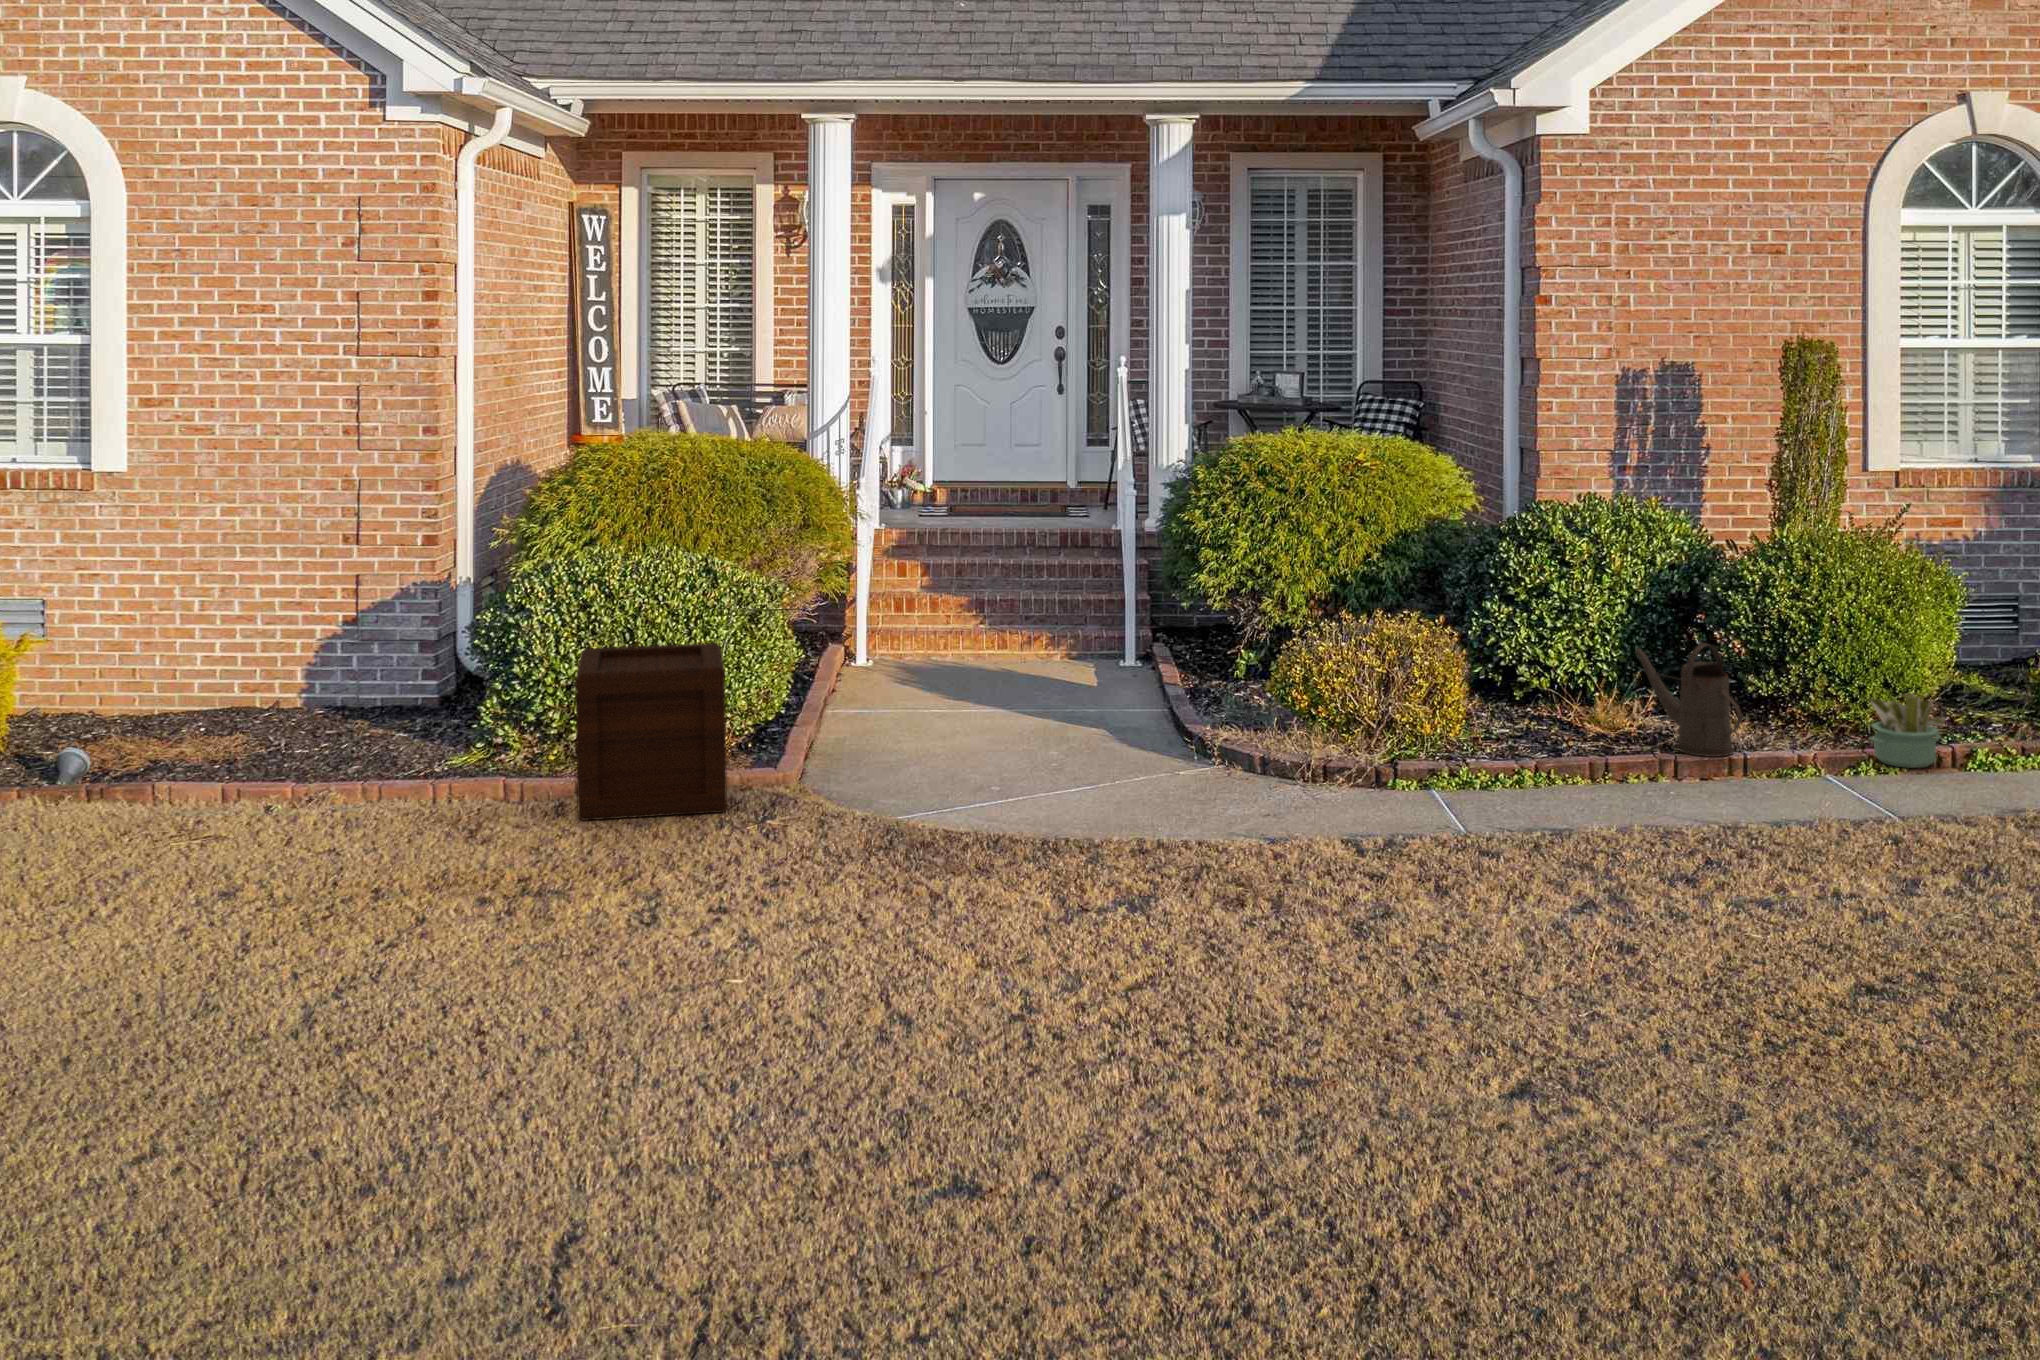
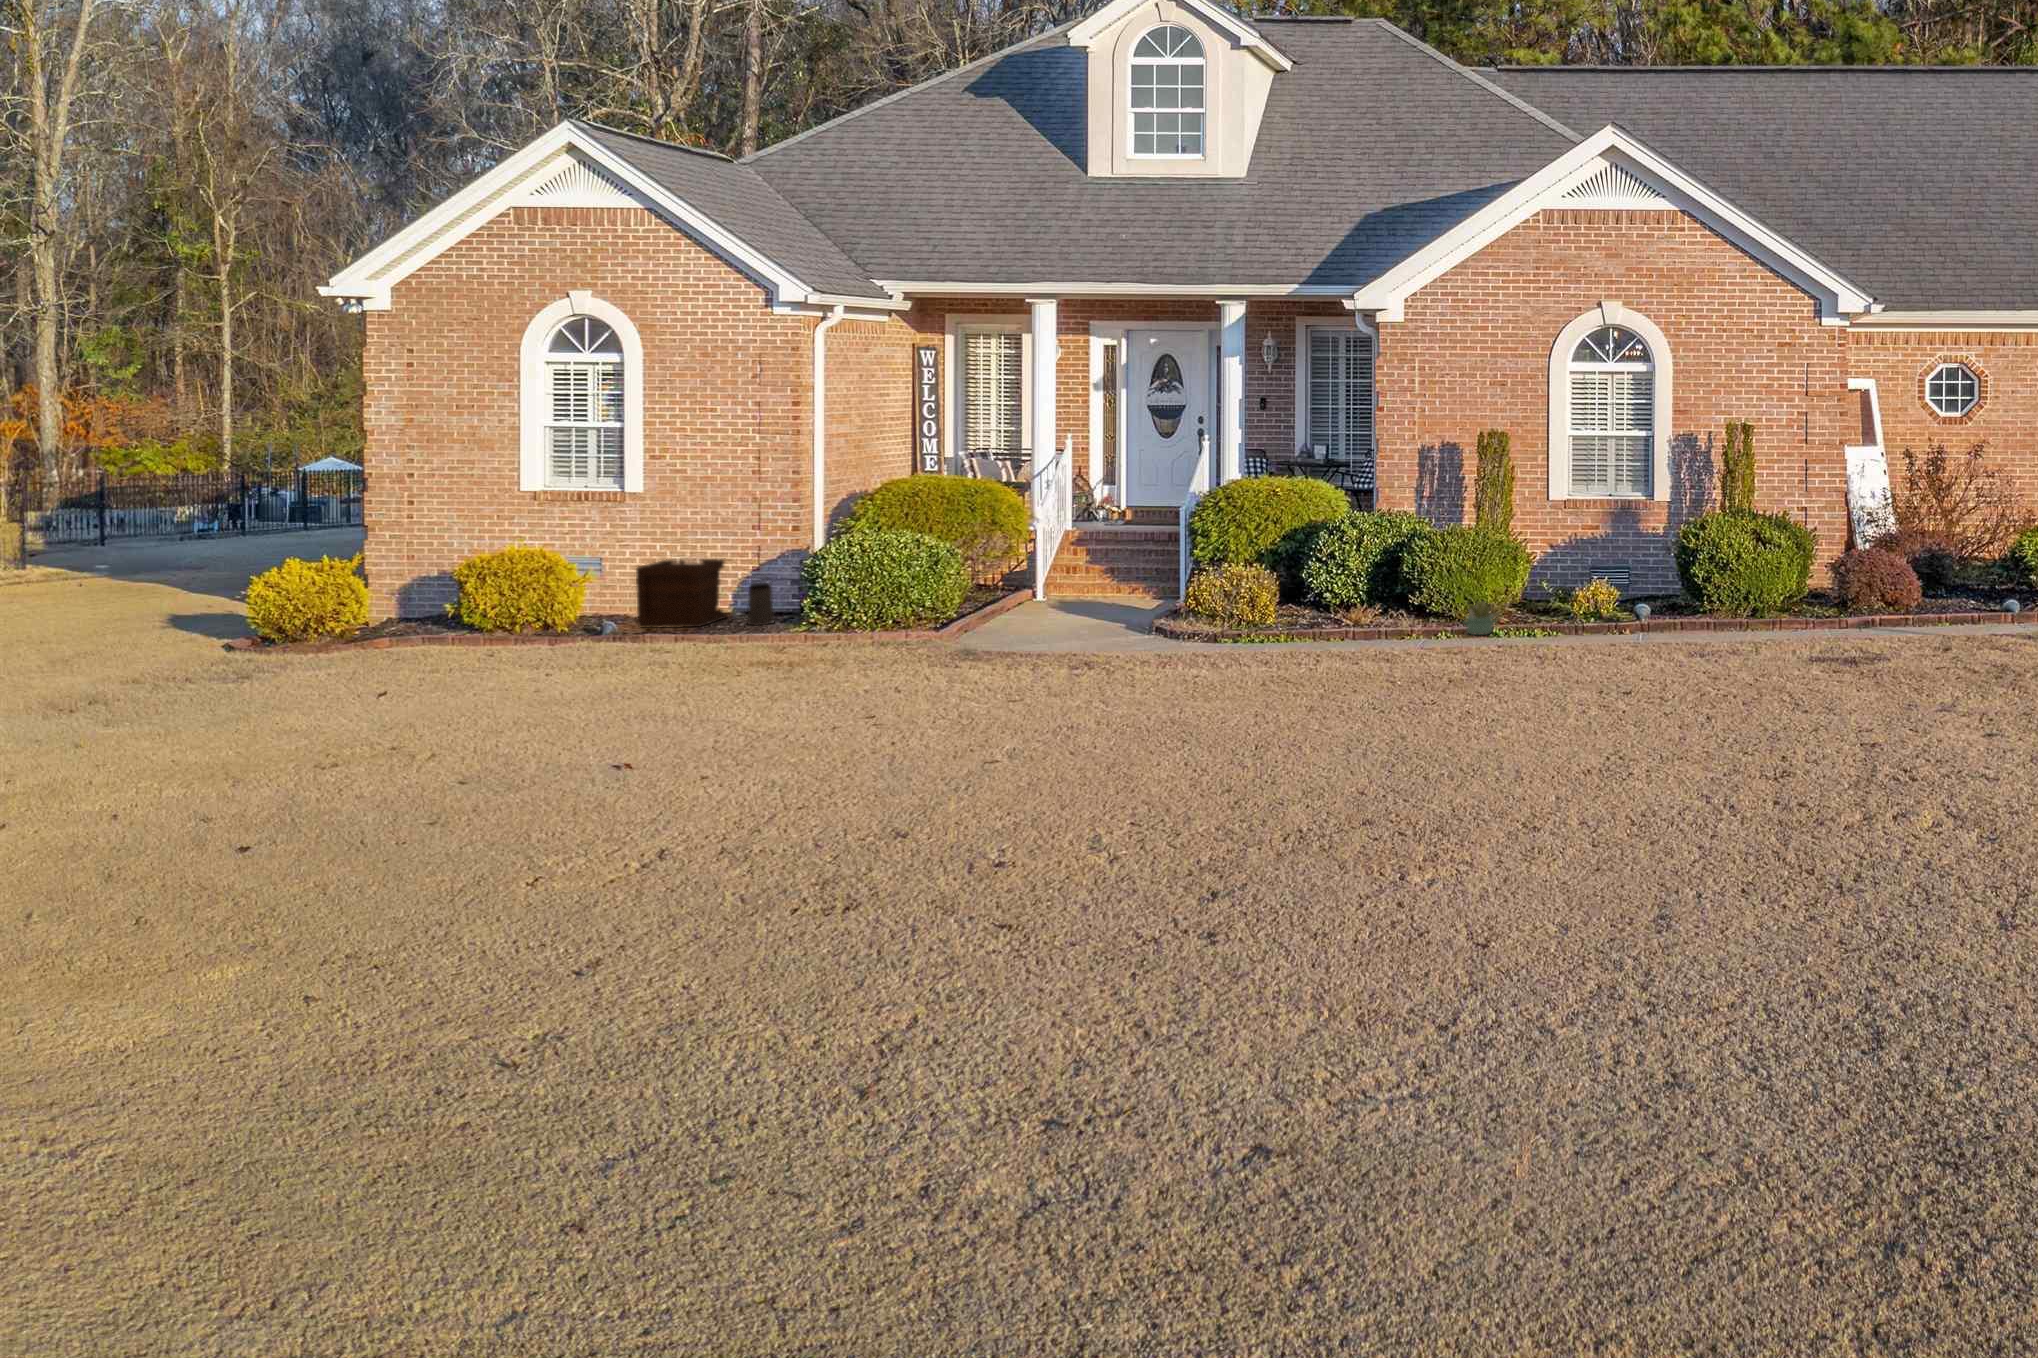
wooden crate: present [575,643,727,820] -> present [636,558,729,628]
watering can: present [1636,643,1742,757] -> present [748,577,774,625]

